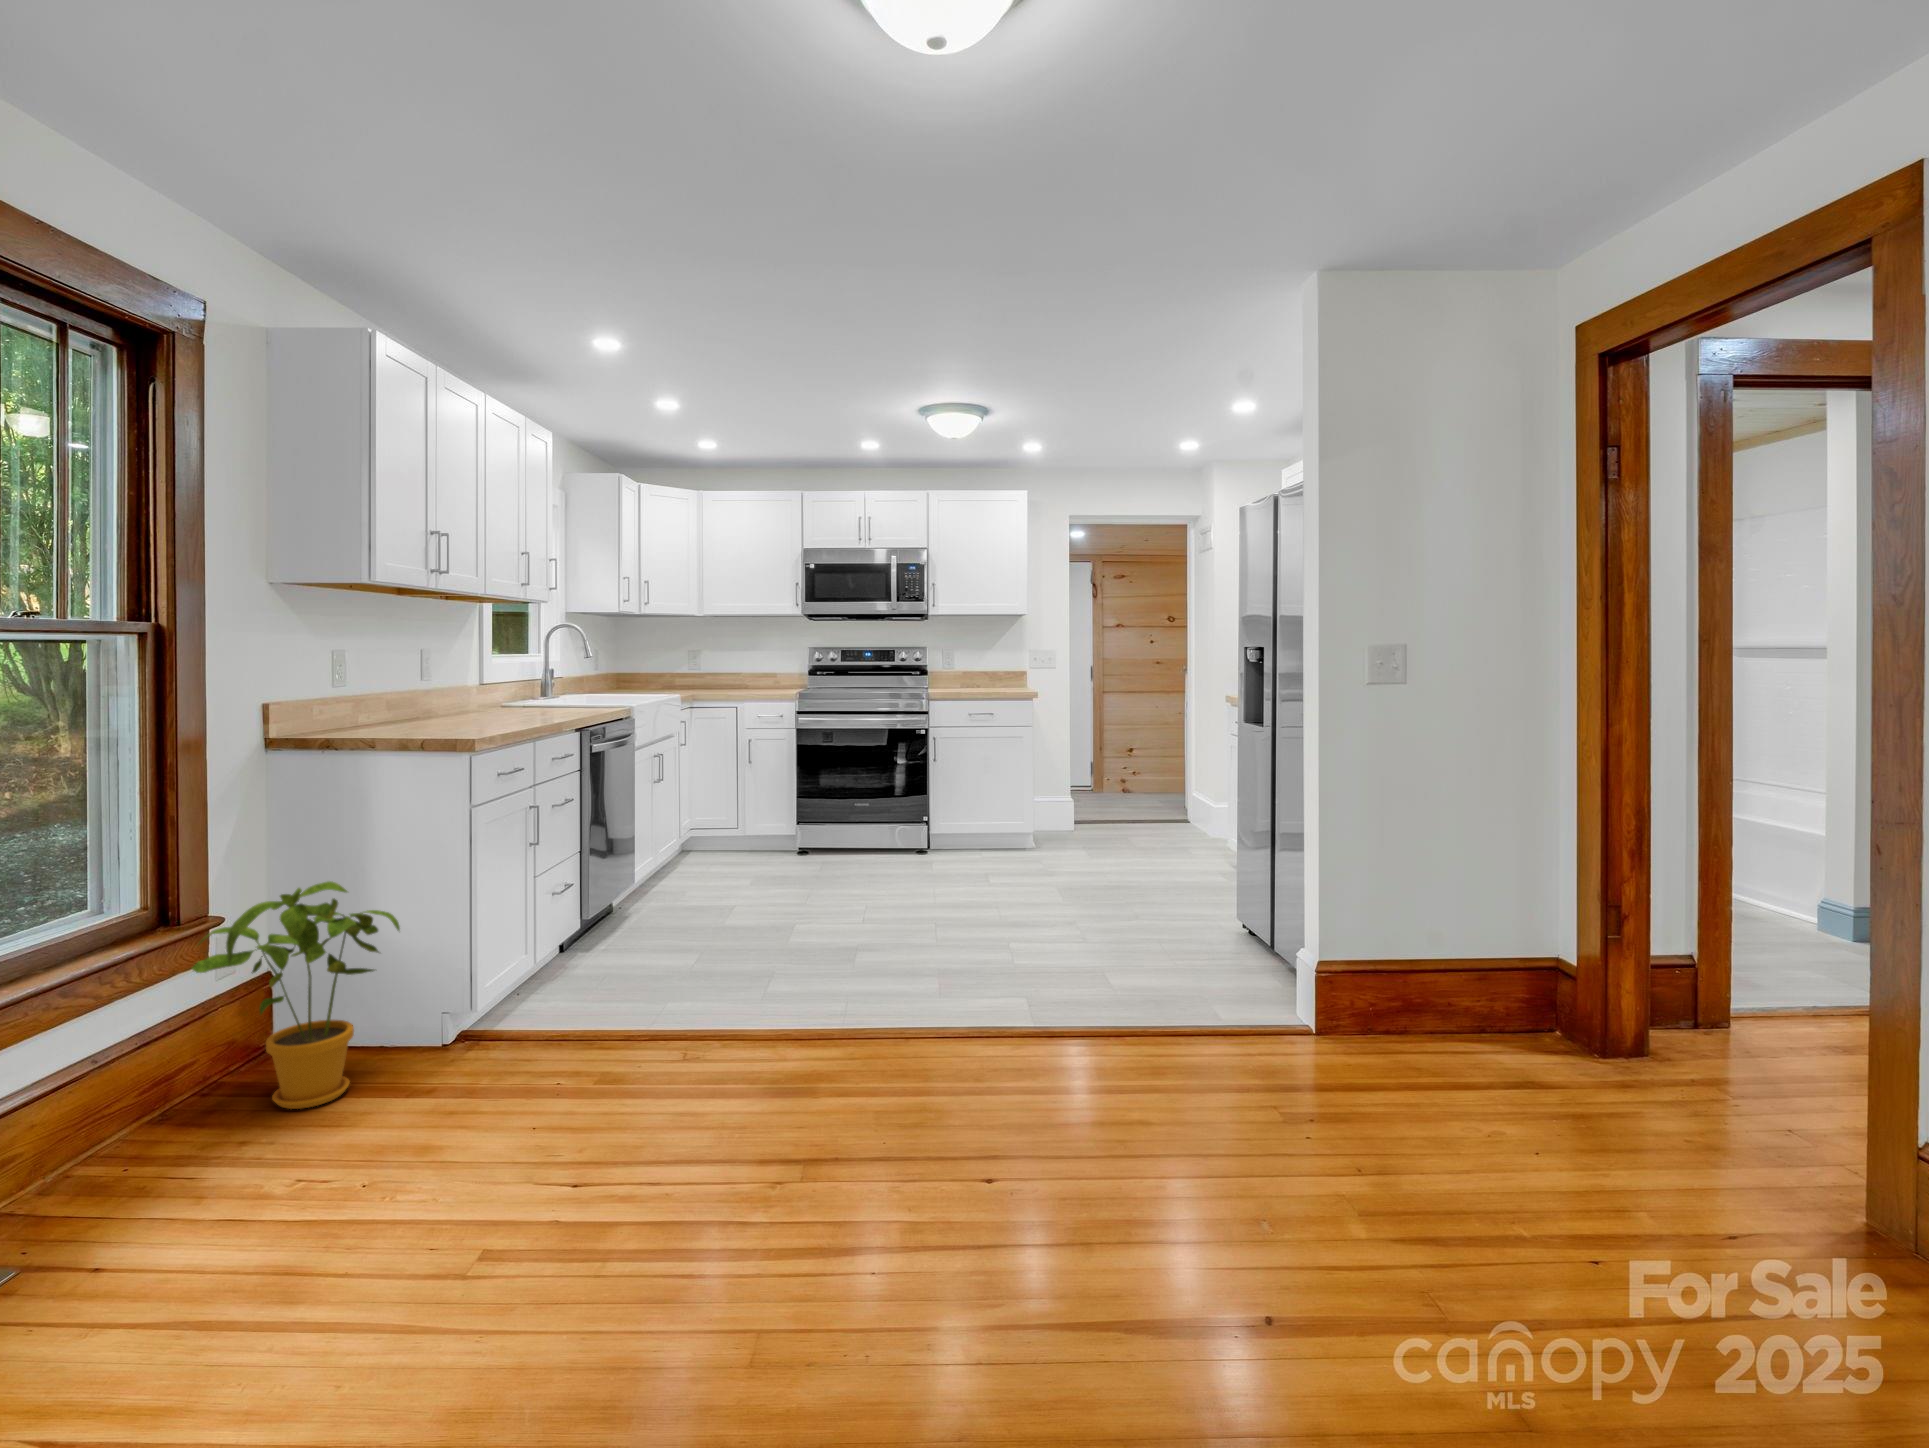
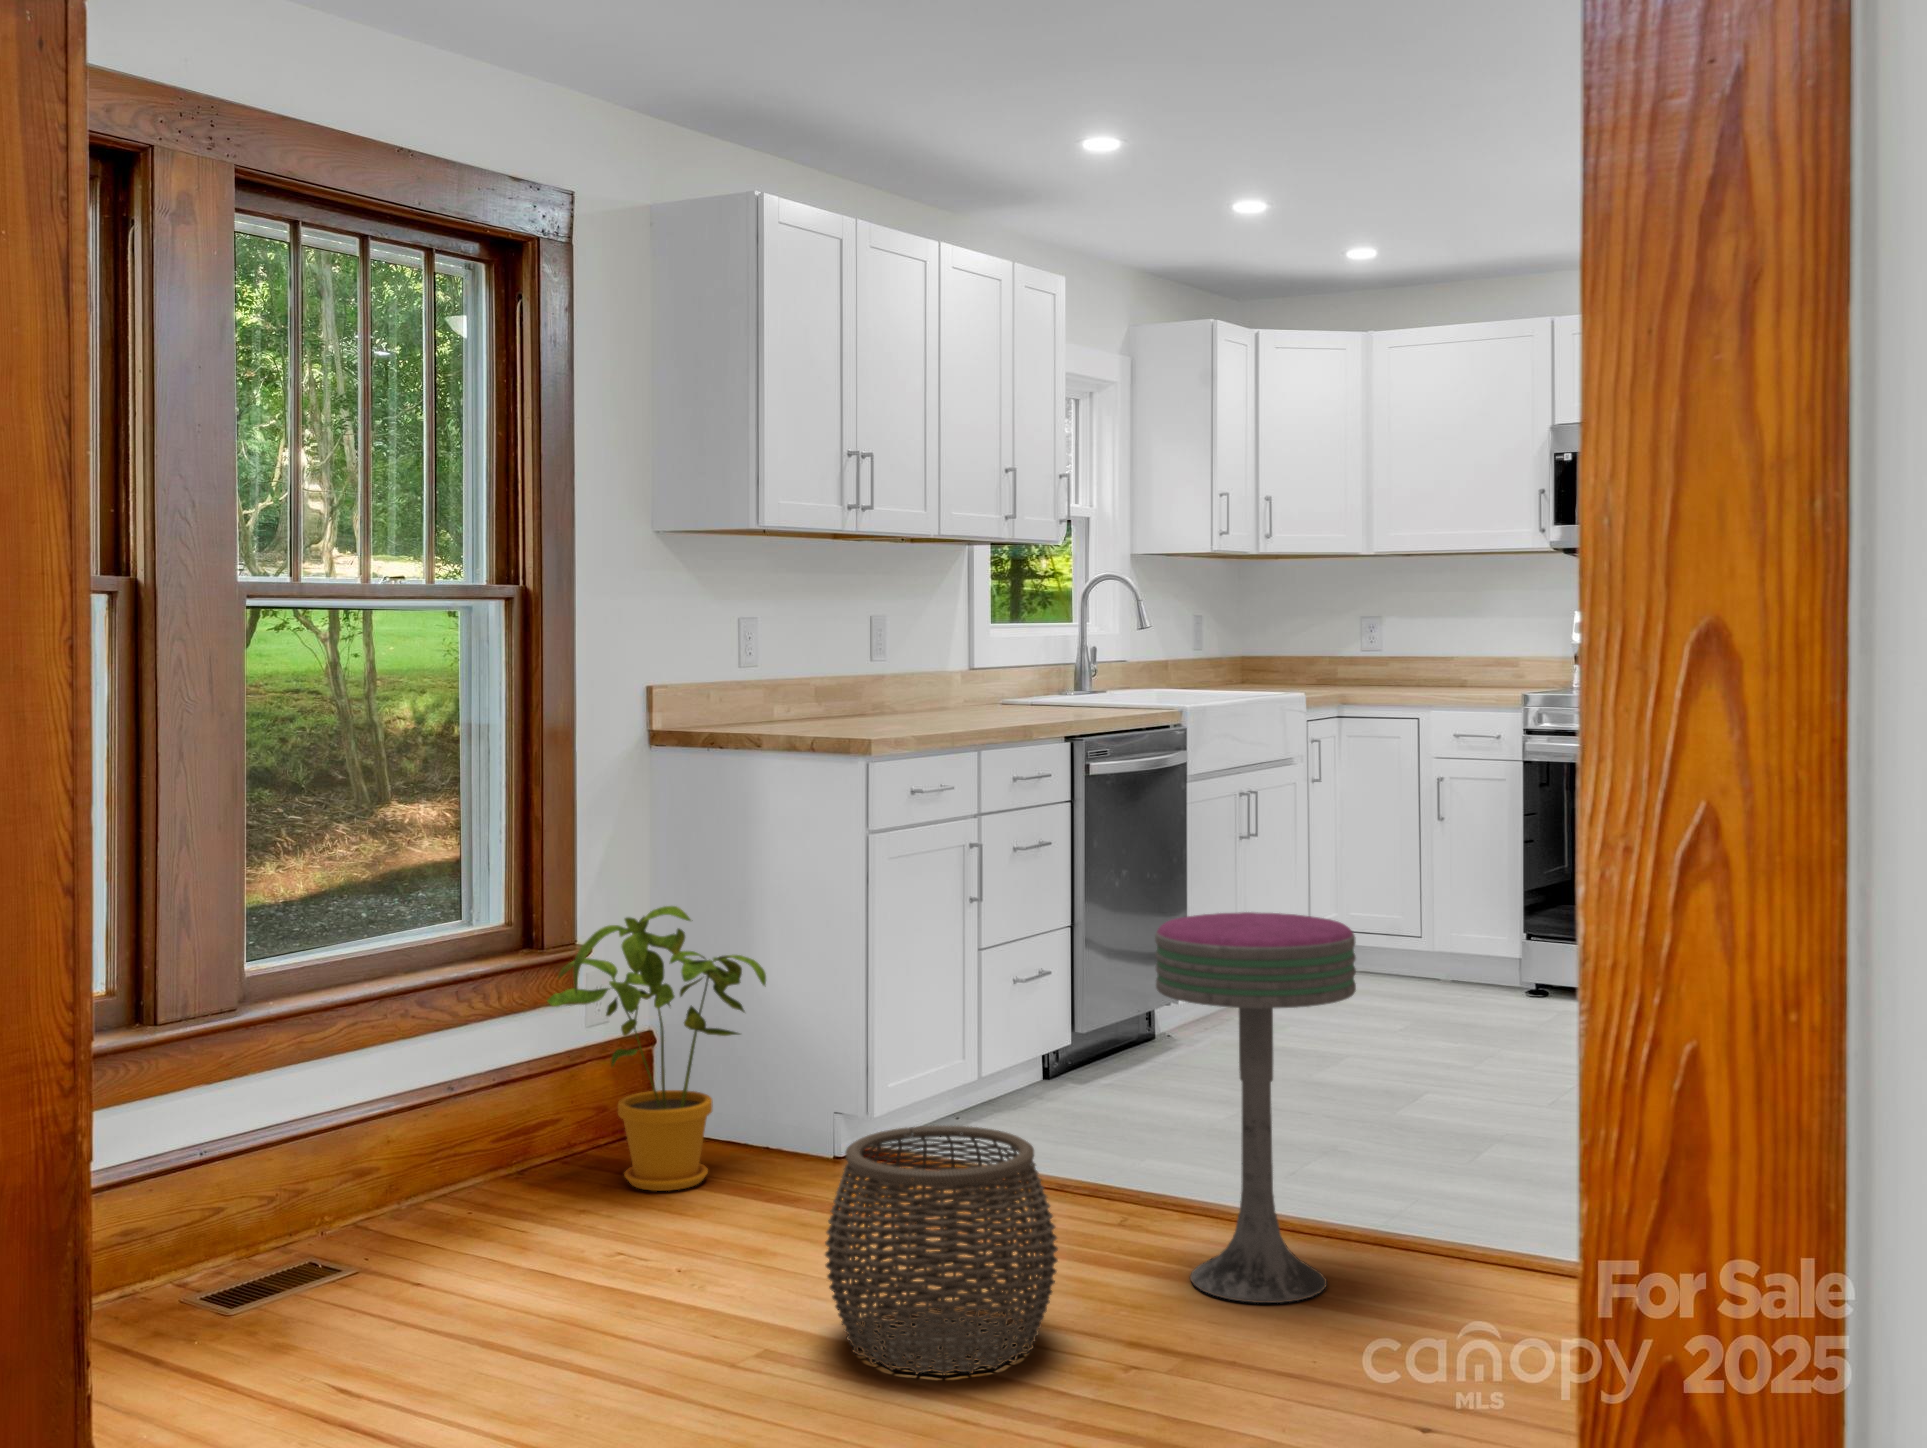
bar stool: none [742,848,872,1109] -> present [1155,912,1356,1303]
woven basket: none [538,1030,722,1240] -> present [825,1126,1058,1375]

